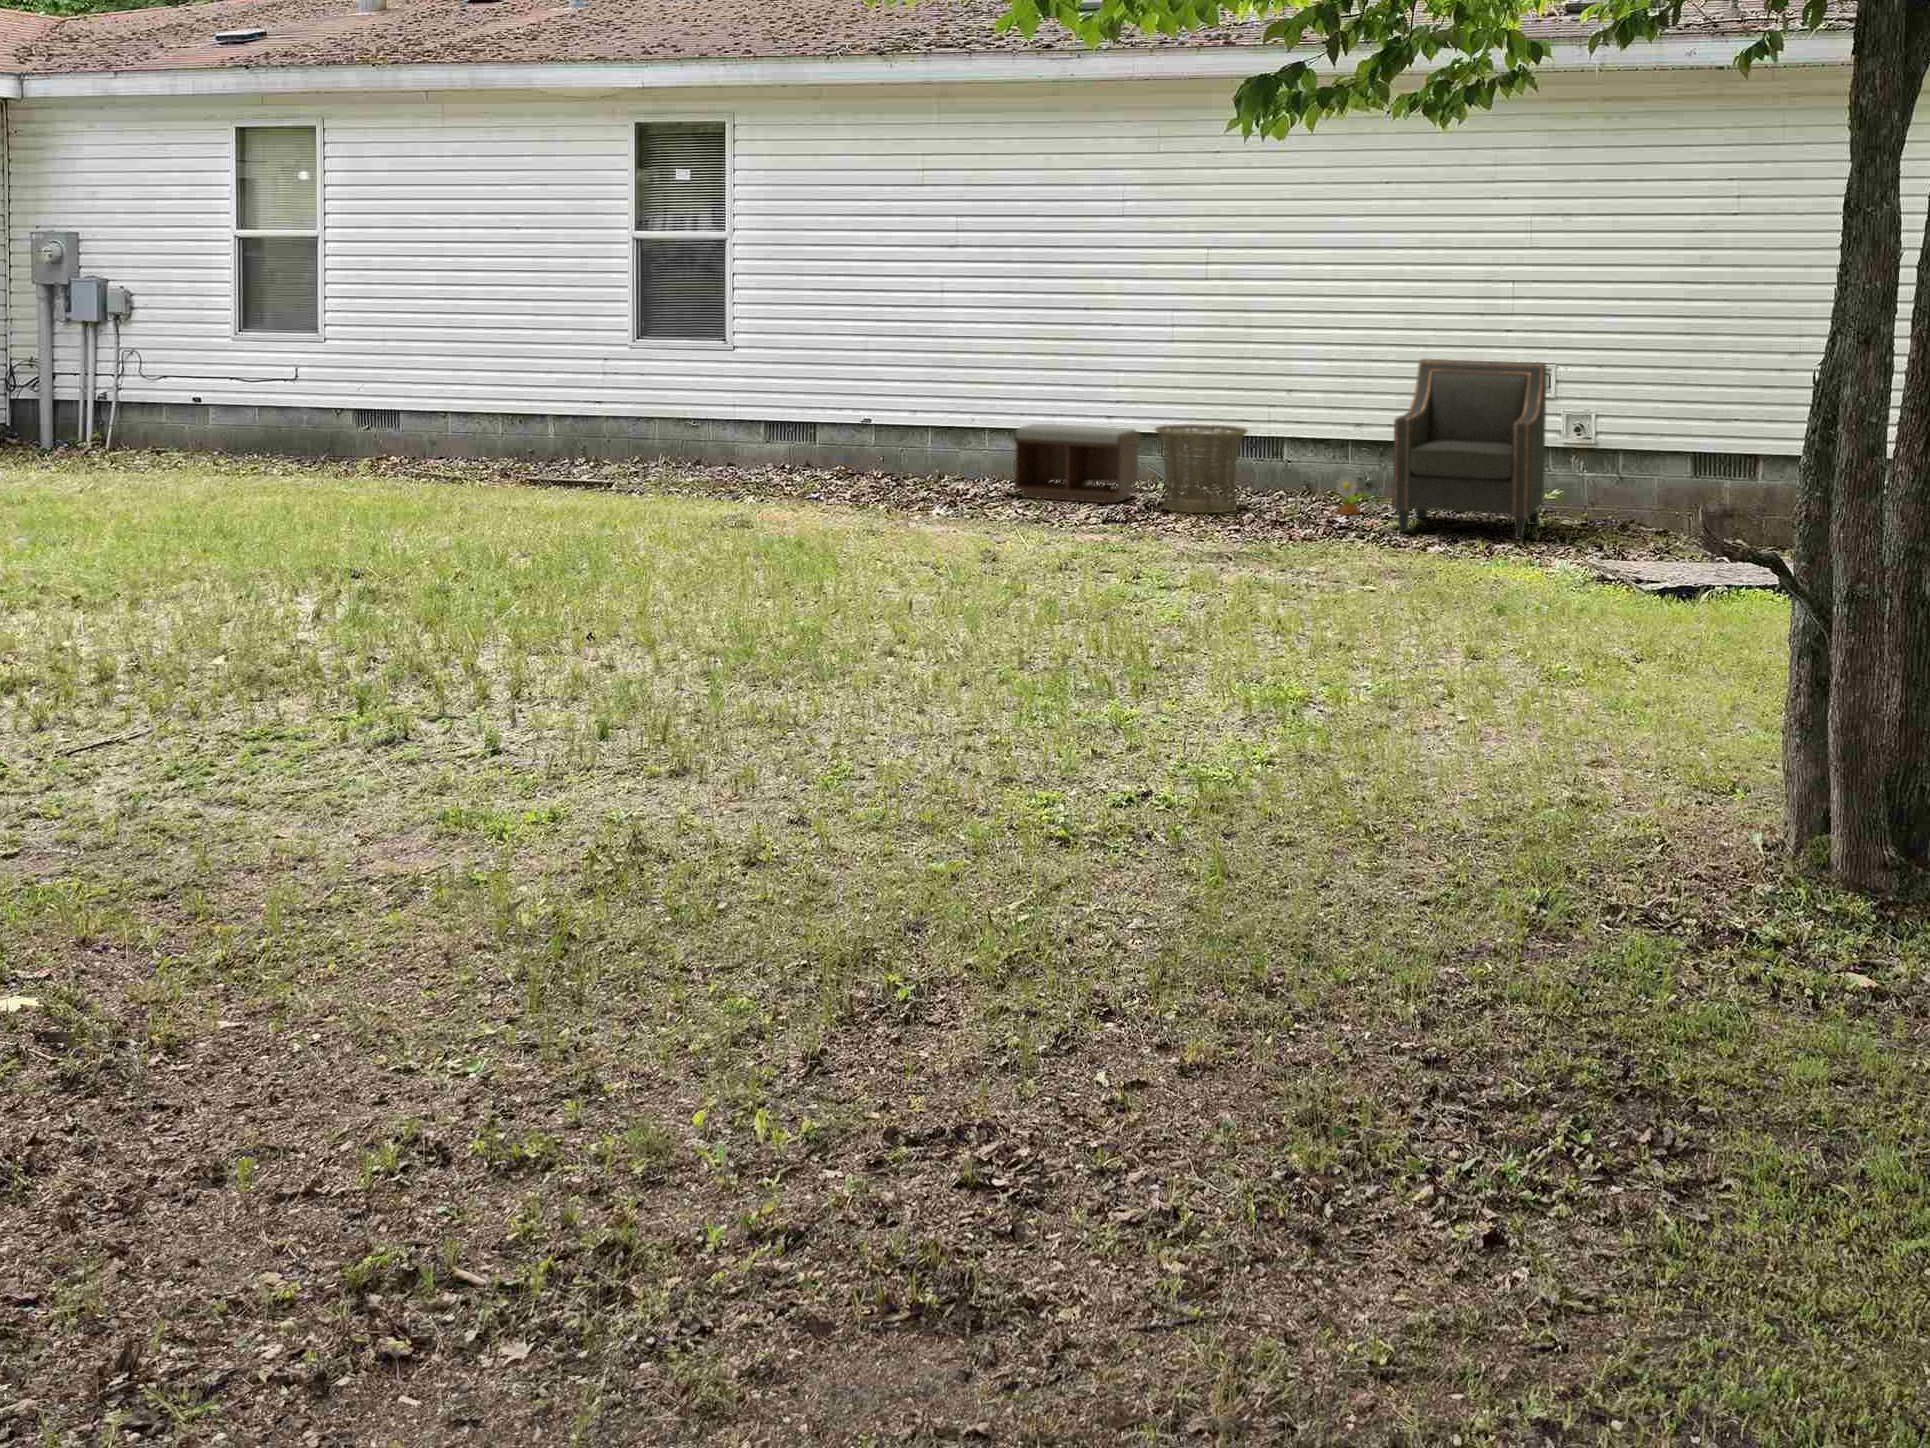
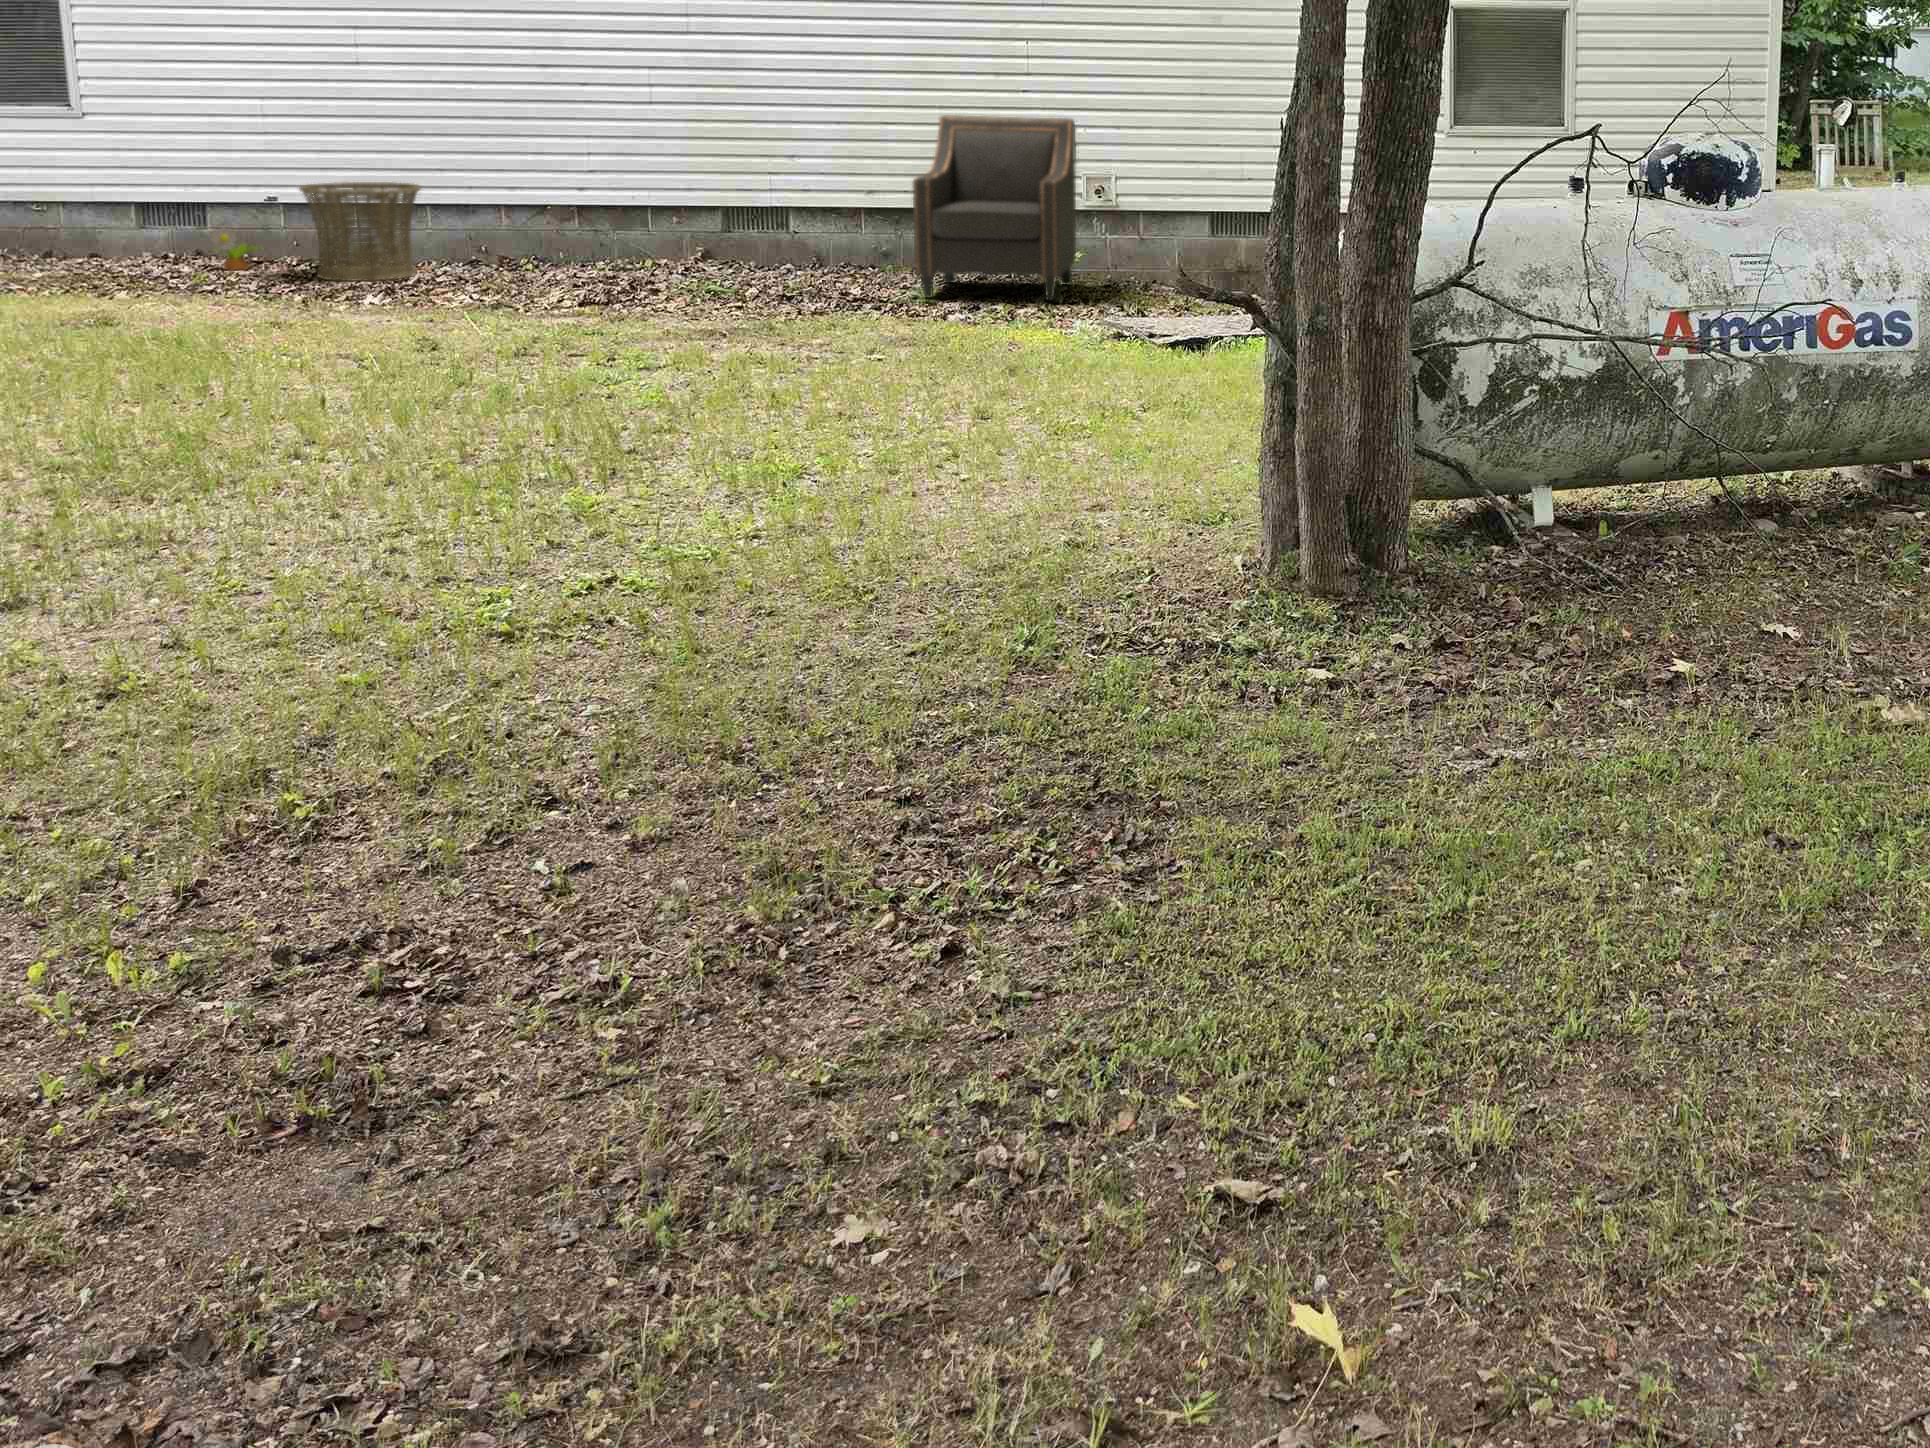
bench: present [1014,424,1140,503] -> none [459,194,624,280]
basket: present [1155,424,1248,513] -> present [299,182,421,281]
decorative plant: present [1337,476,1370,515] -> present [212,227,259,270]

